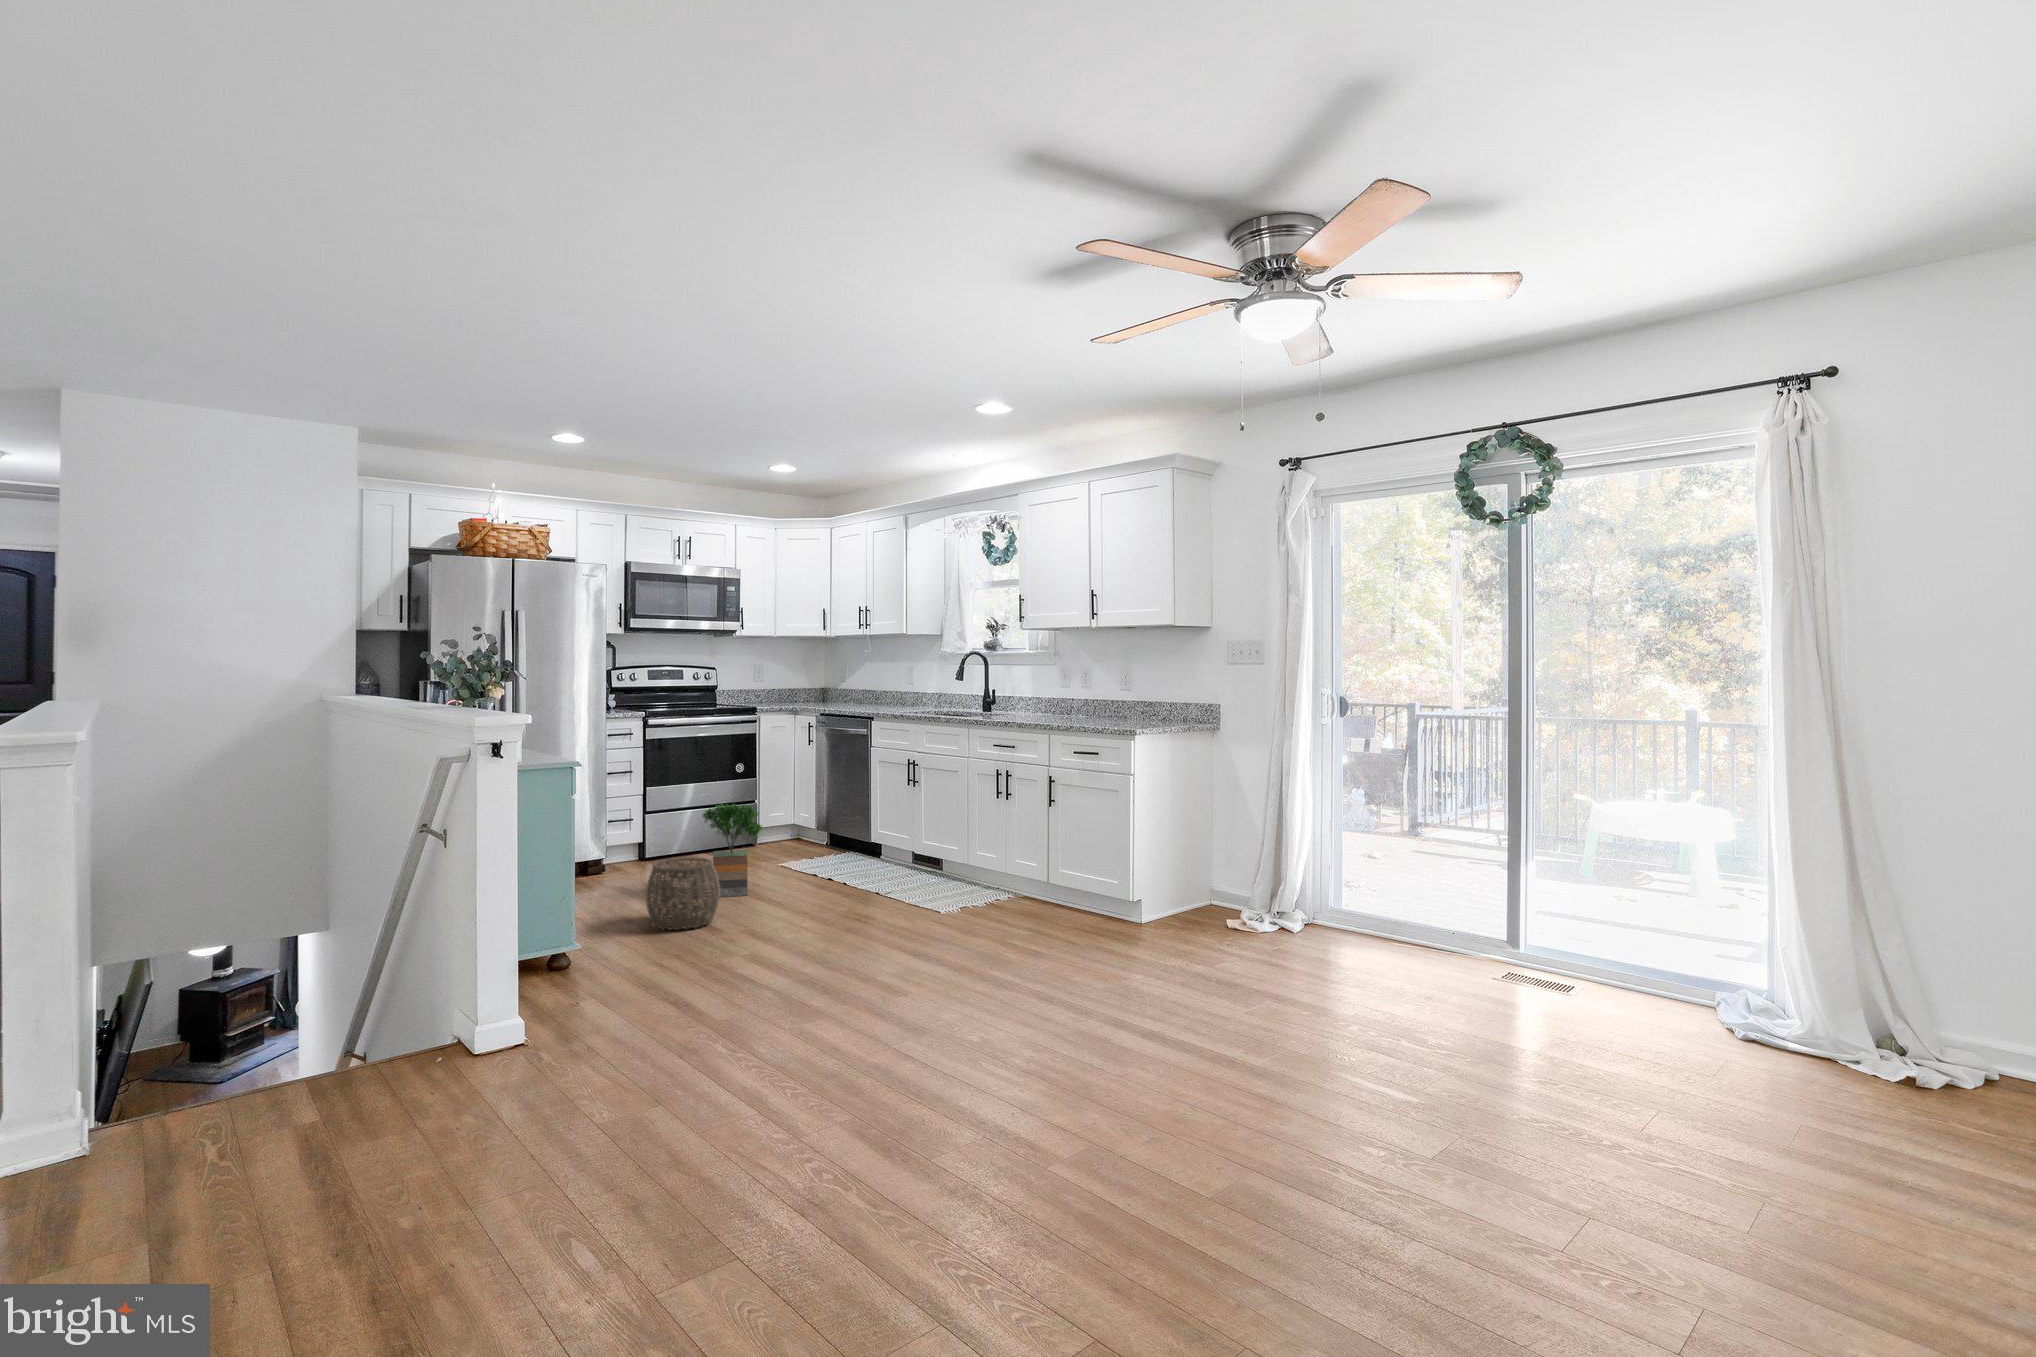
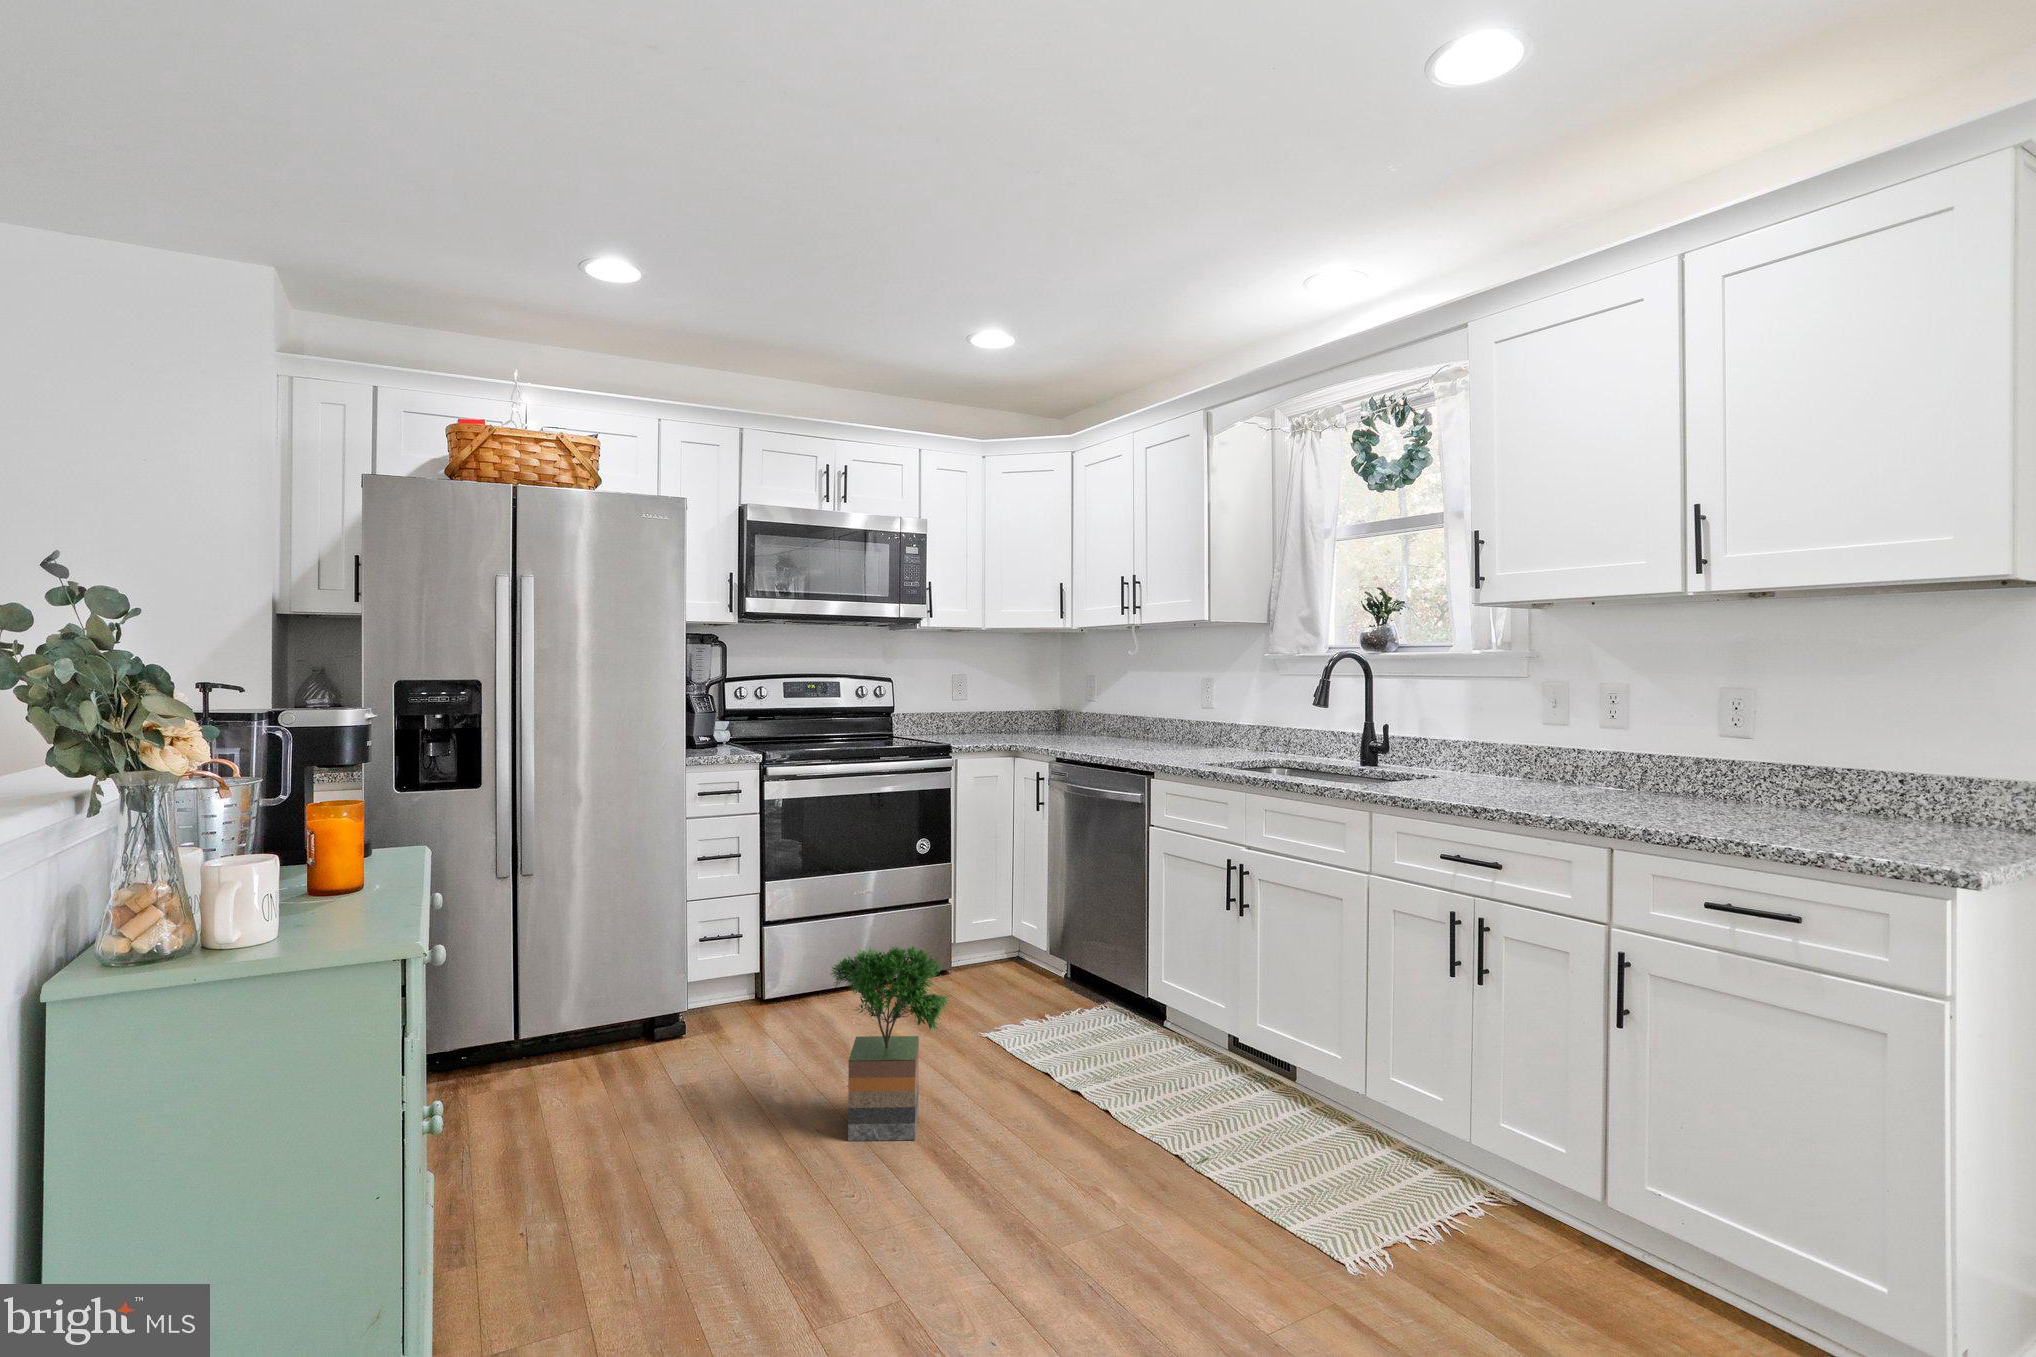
woven basket: present [646,857,720,930] -> none [675,1094,842,1293]

